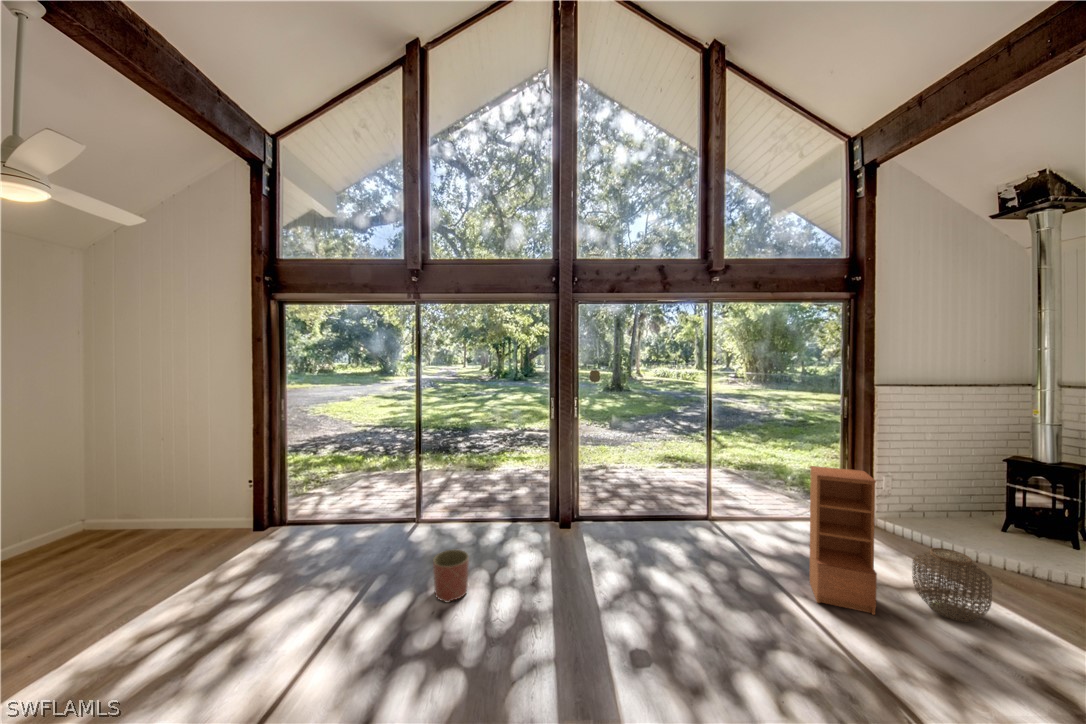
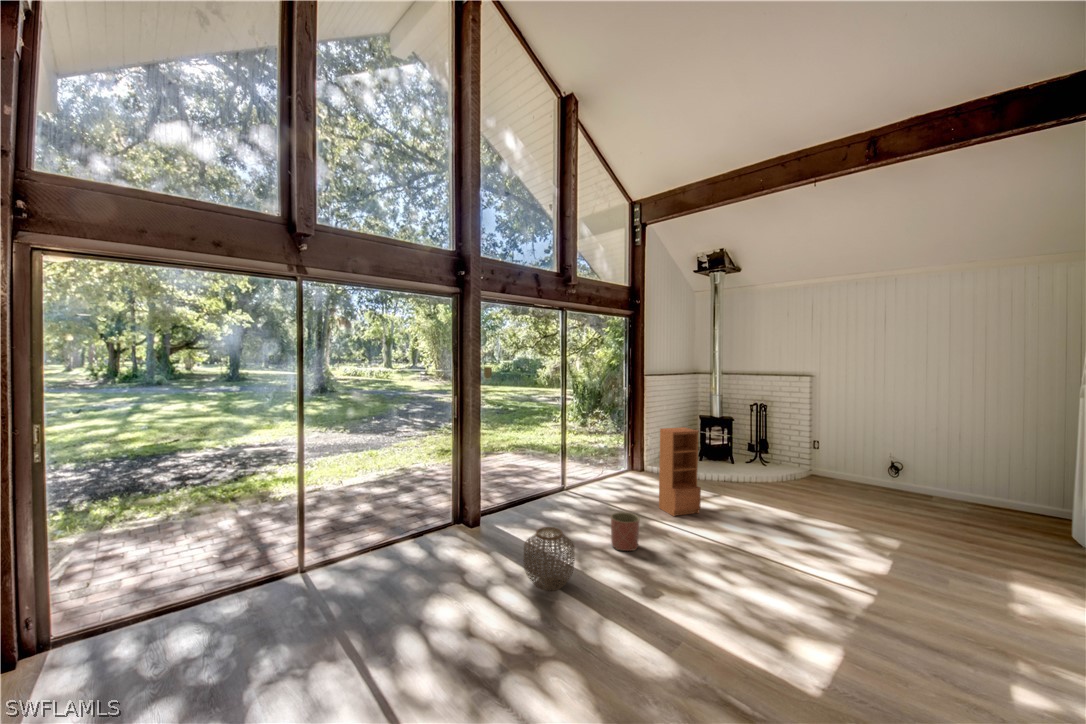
woven basket: present [912,548,992,622] -> present [524,527,575,591]
planter: present [433,550,469,602] -> present [611,512,640,551]

